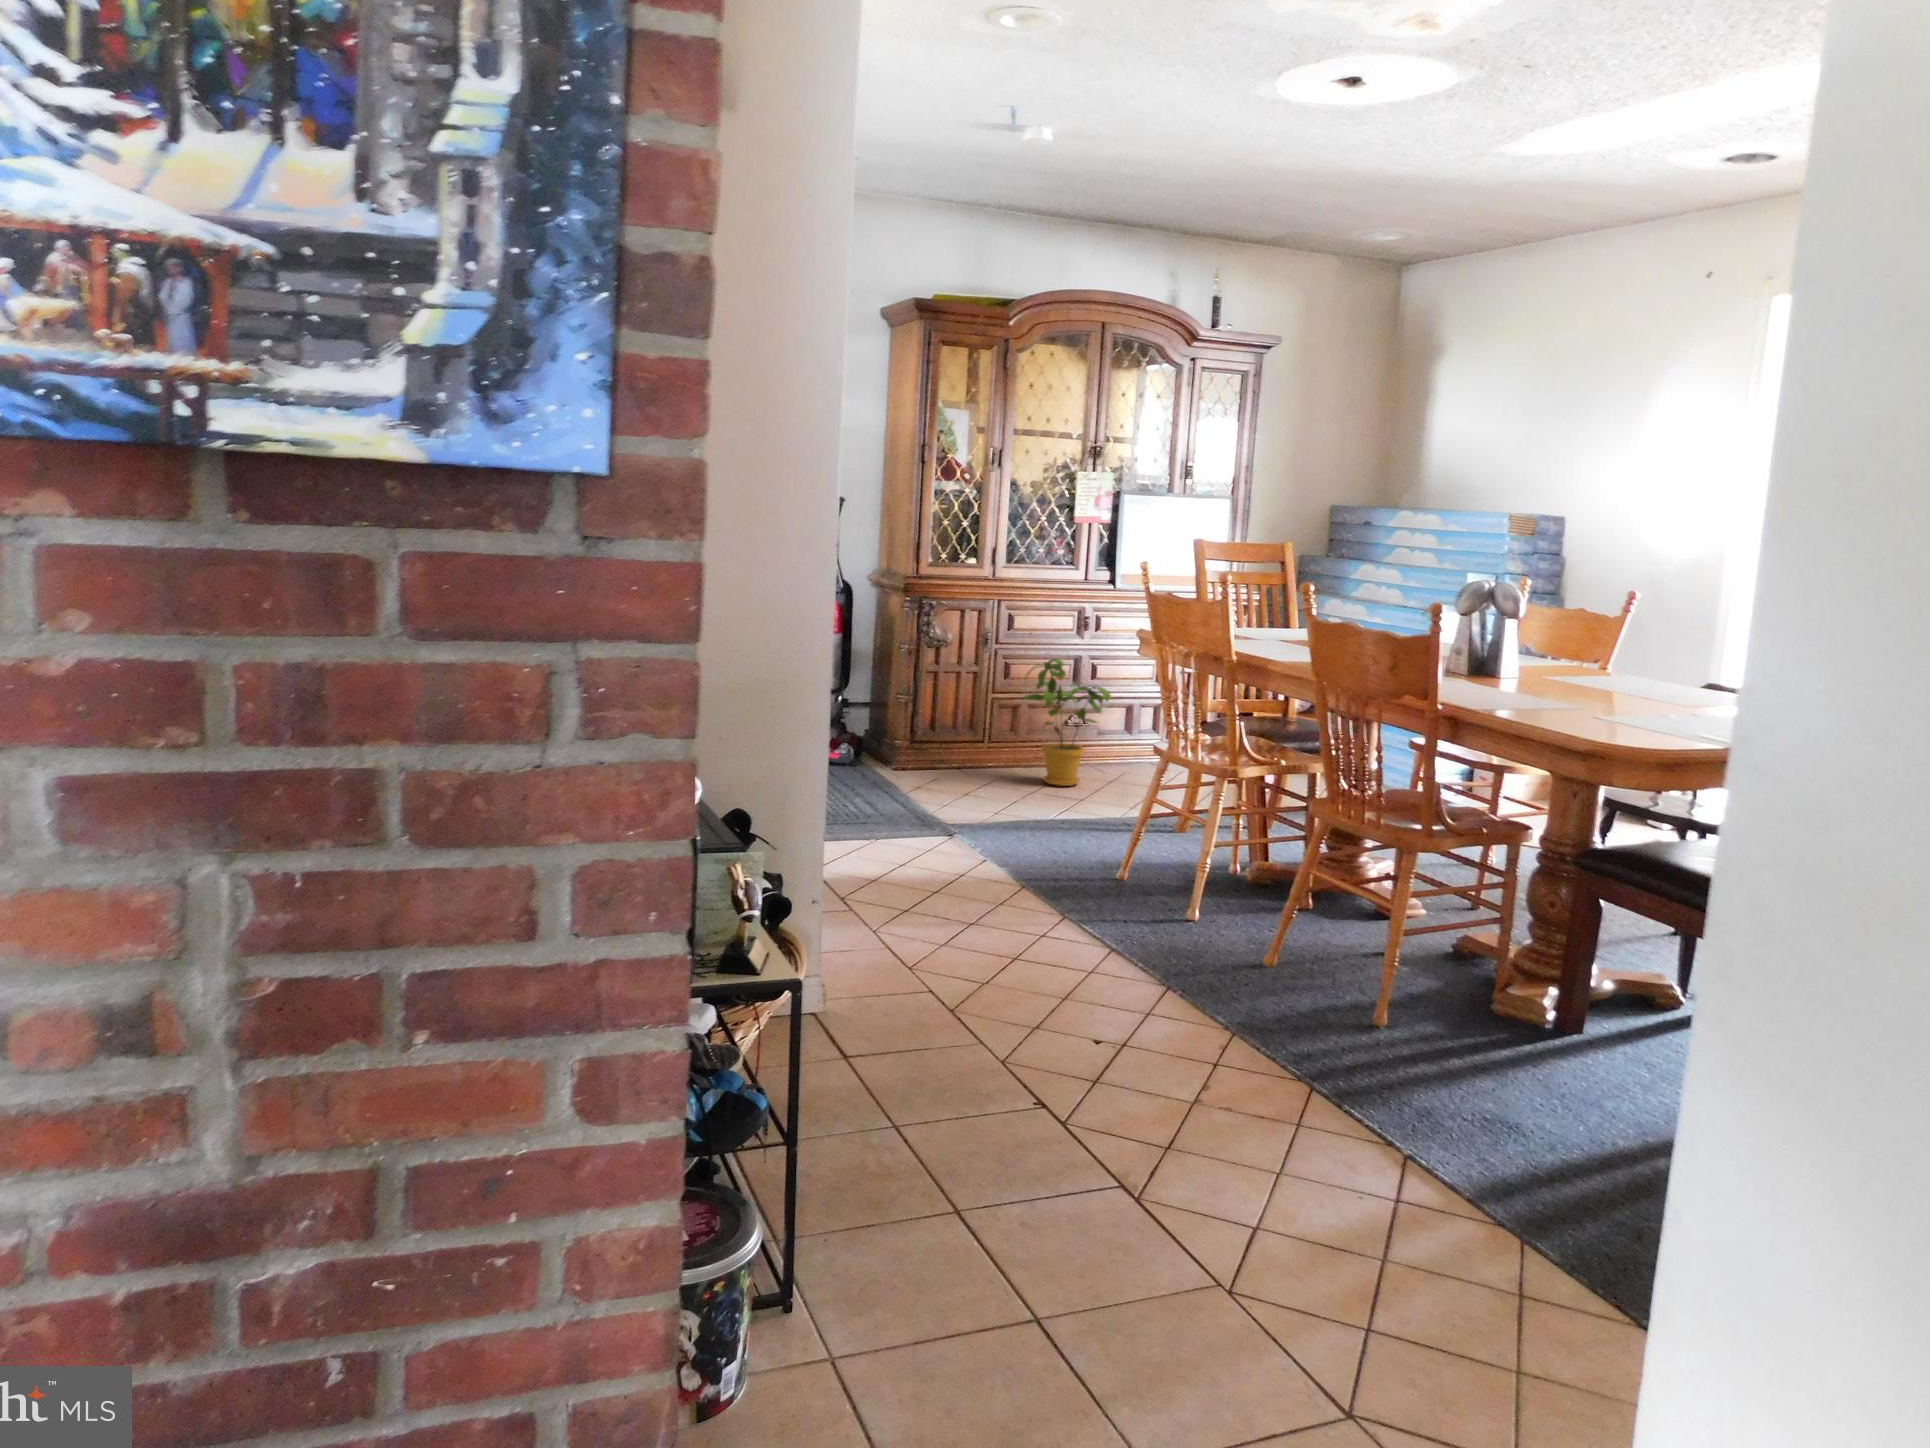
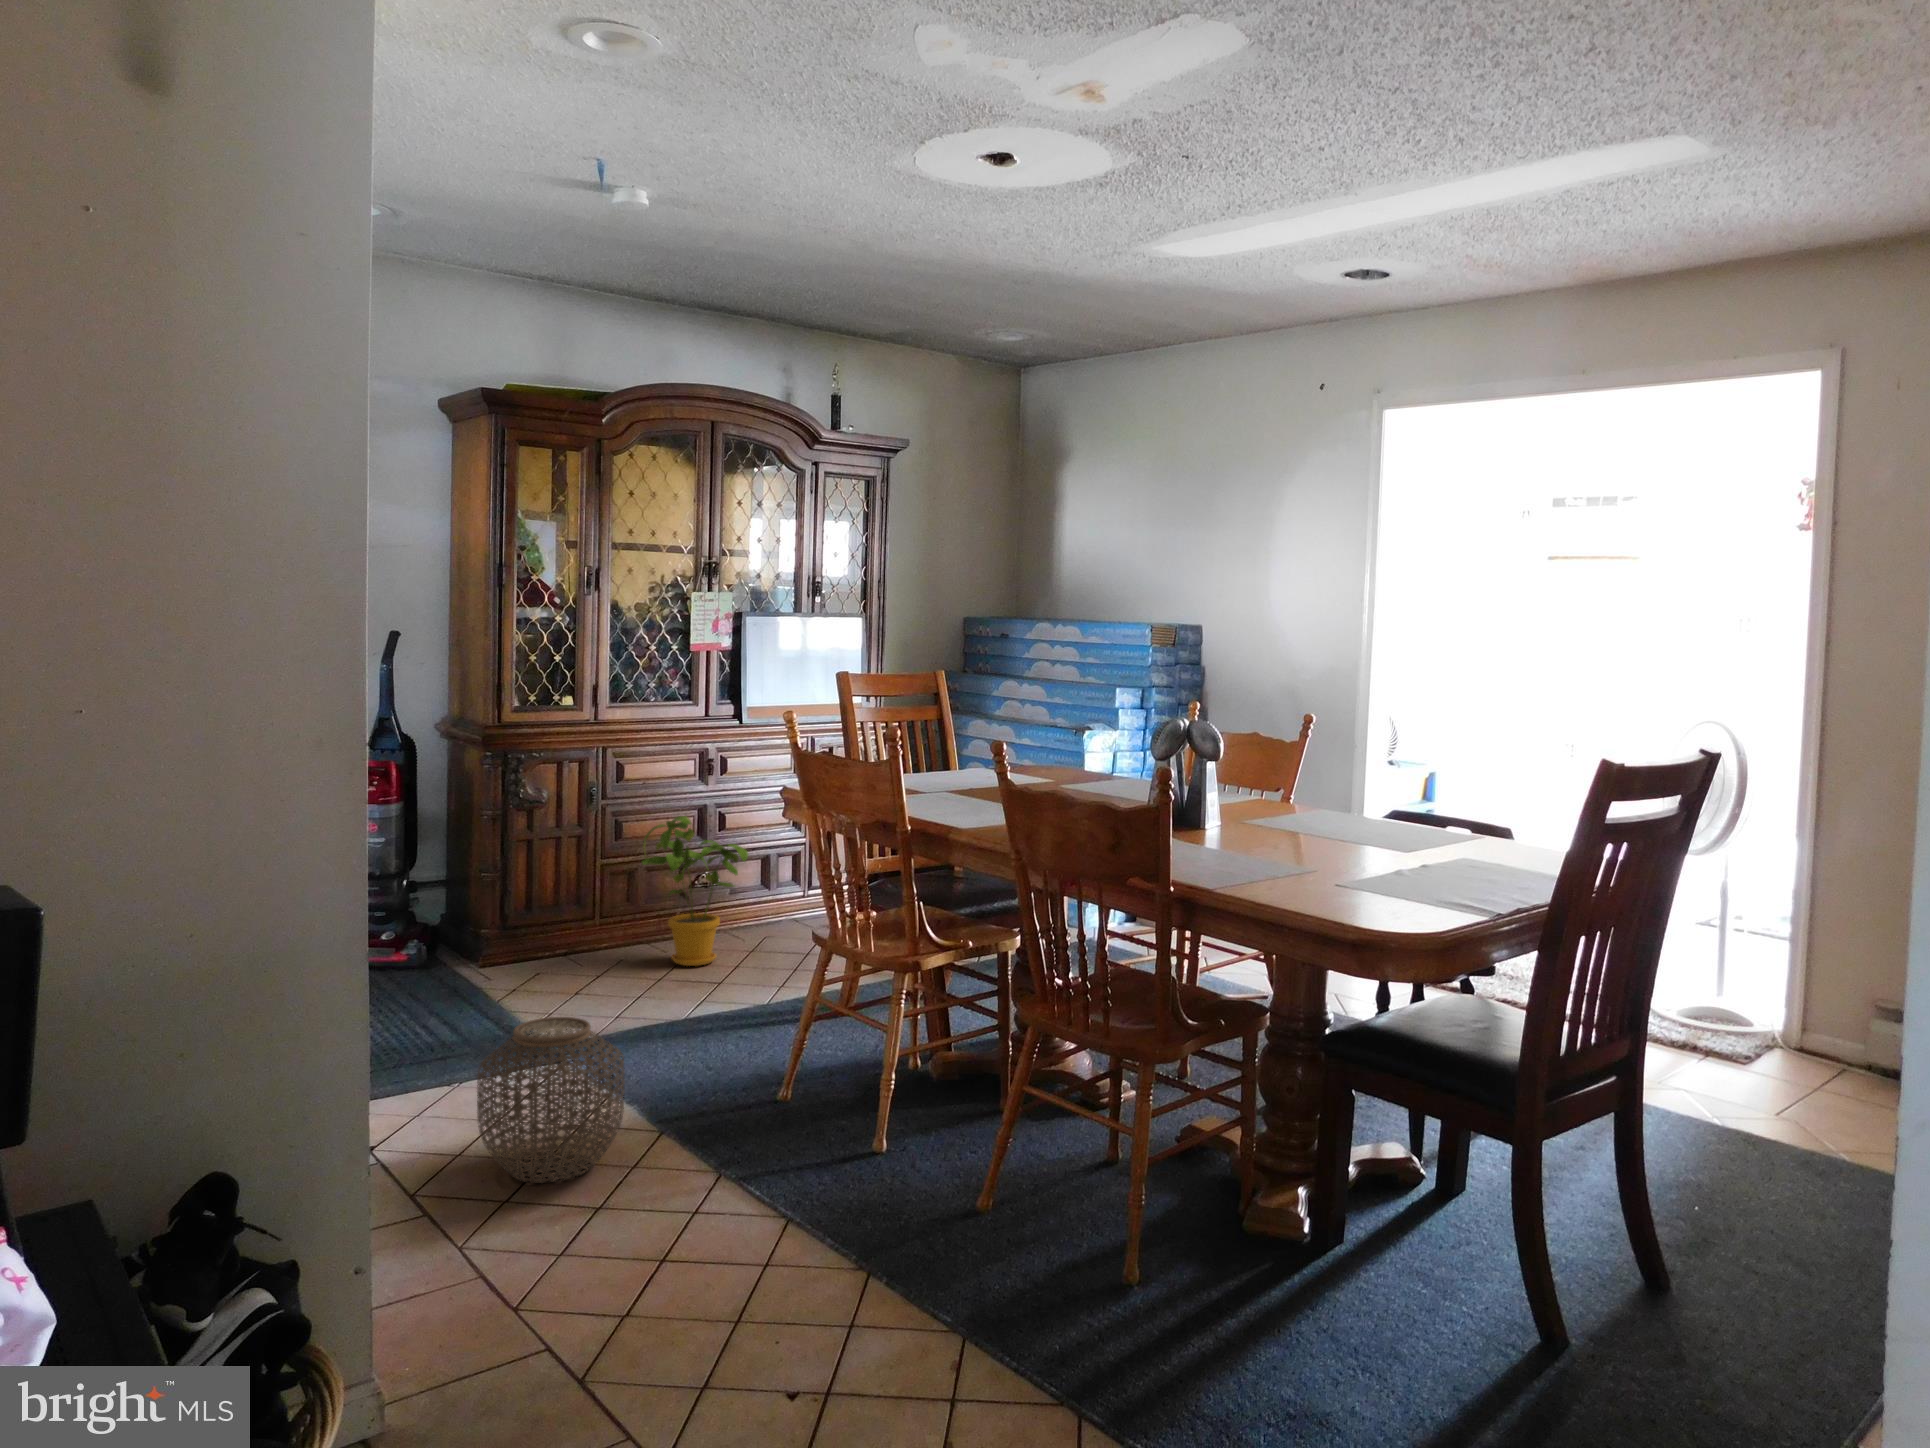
woven basket: none [872,787,983,912] -> present [477,1017,624,1183]

